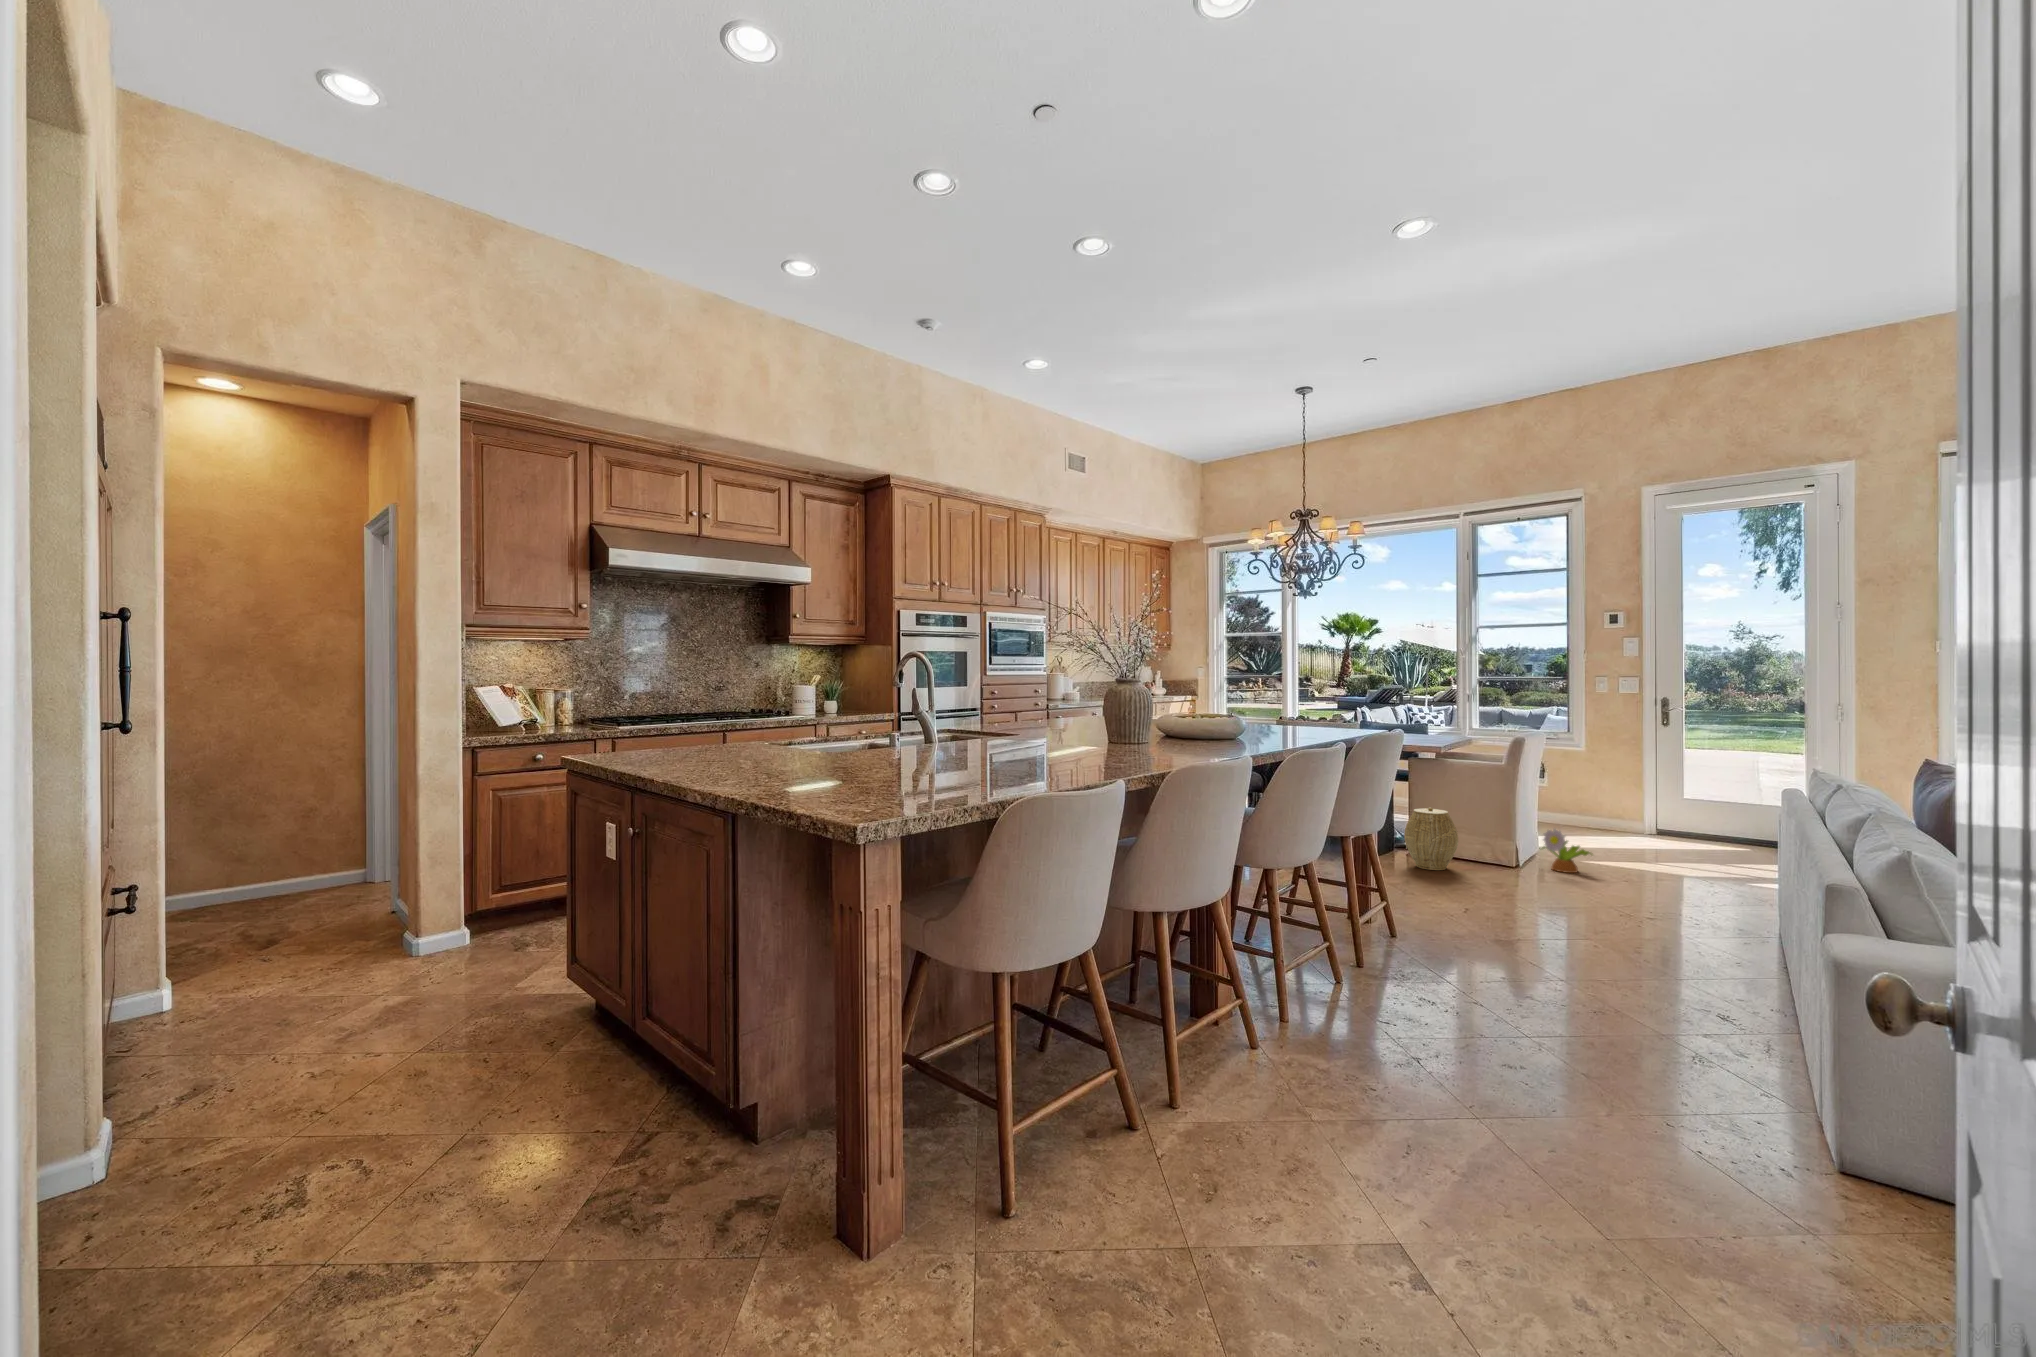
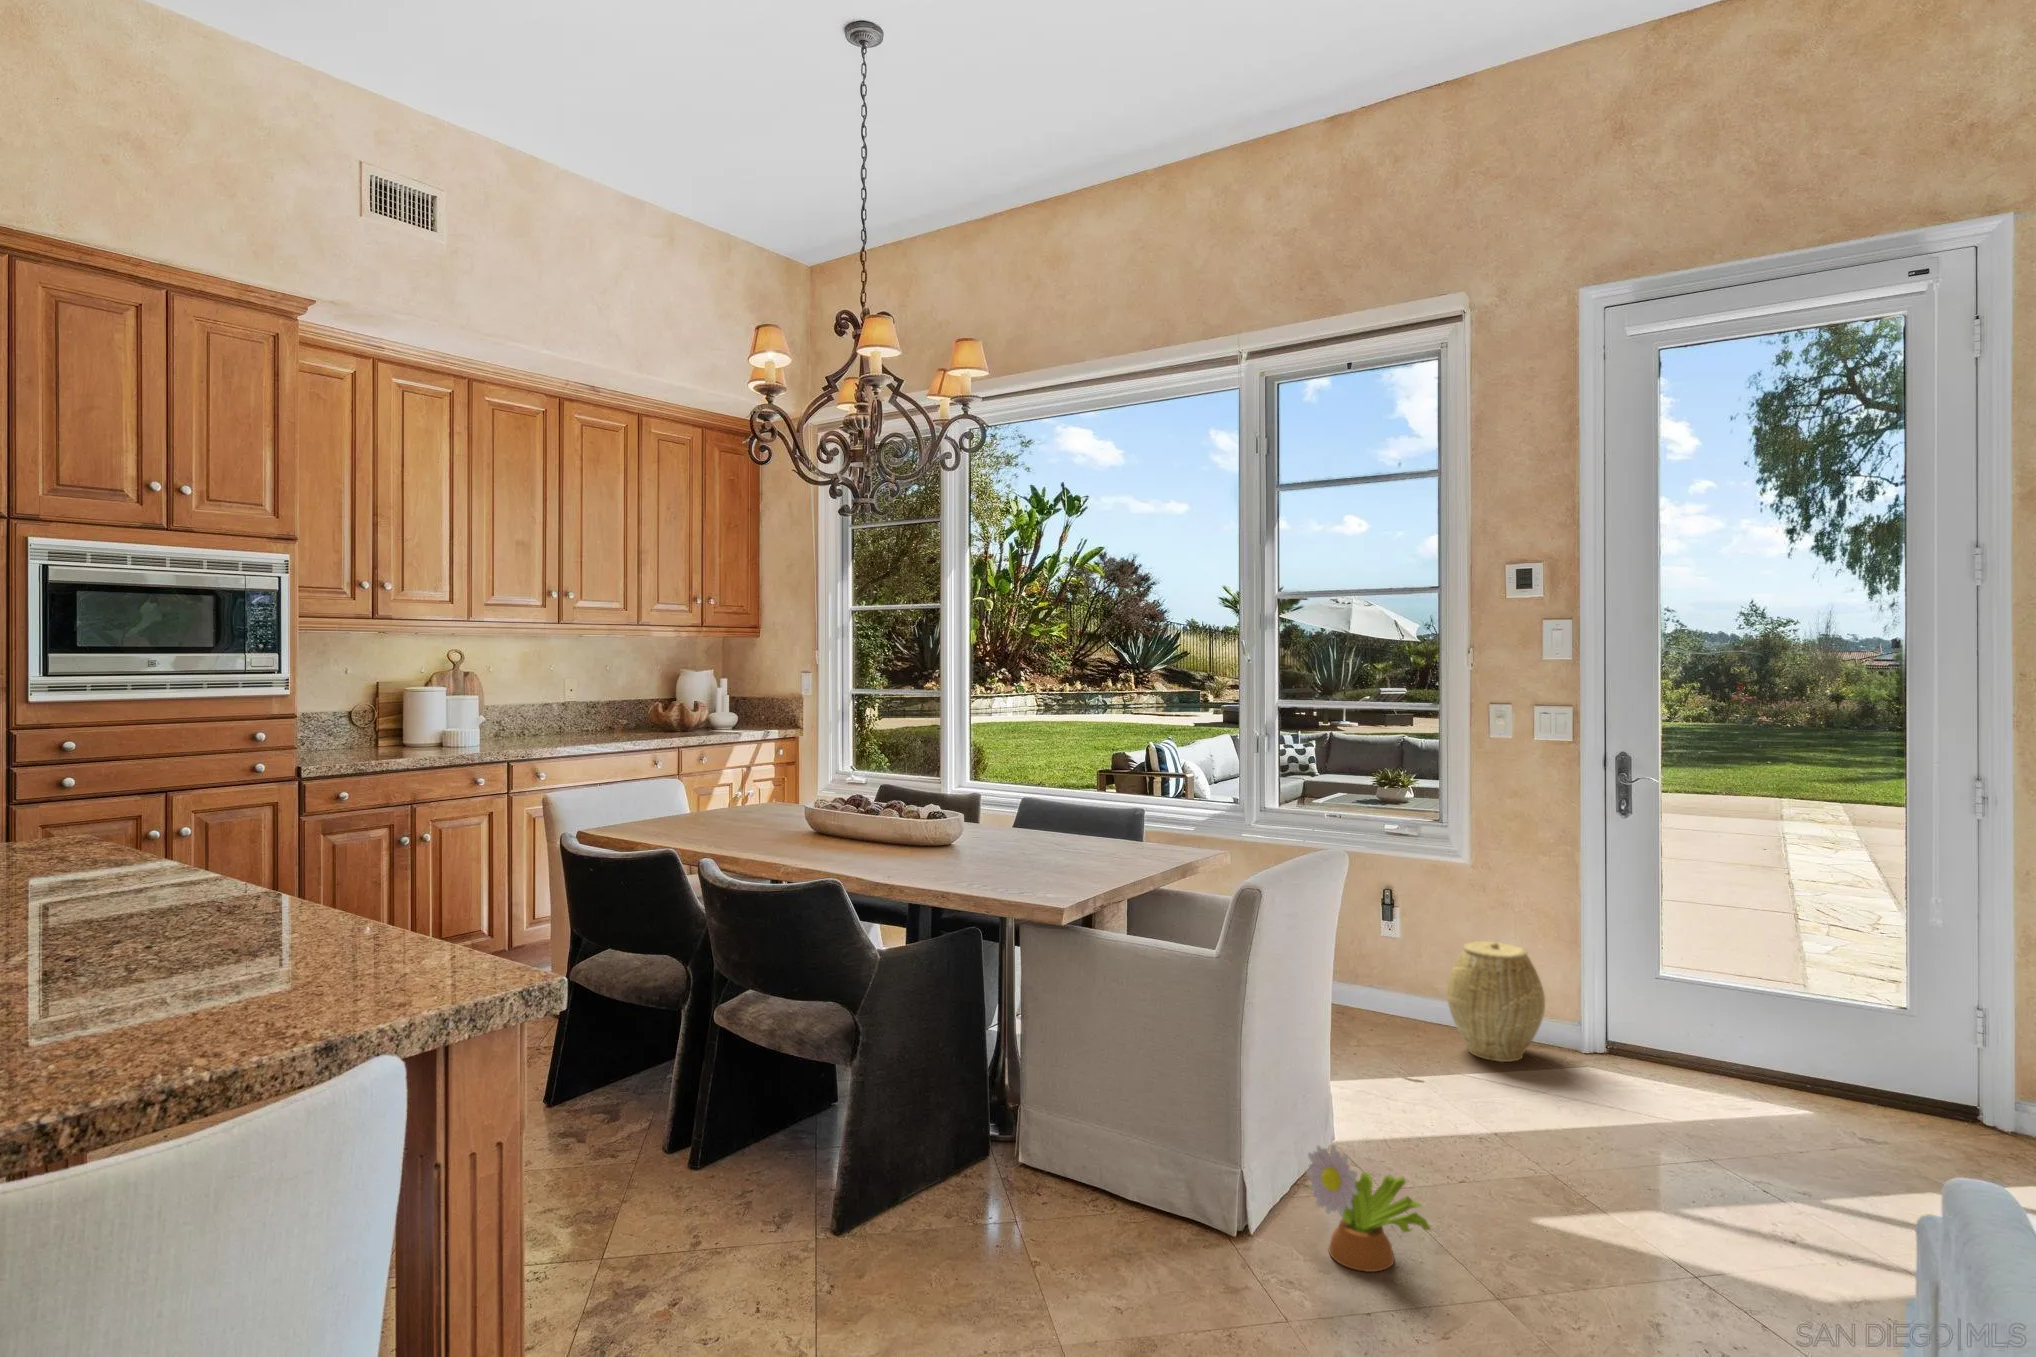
woven basket: present [1404,807,1458,870] -> present [1447,941,1545,1062]

